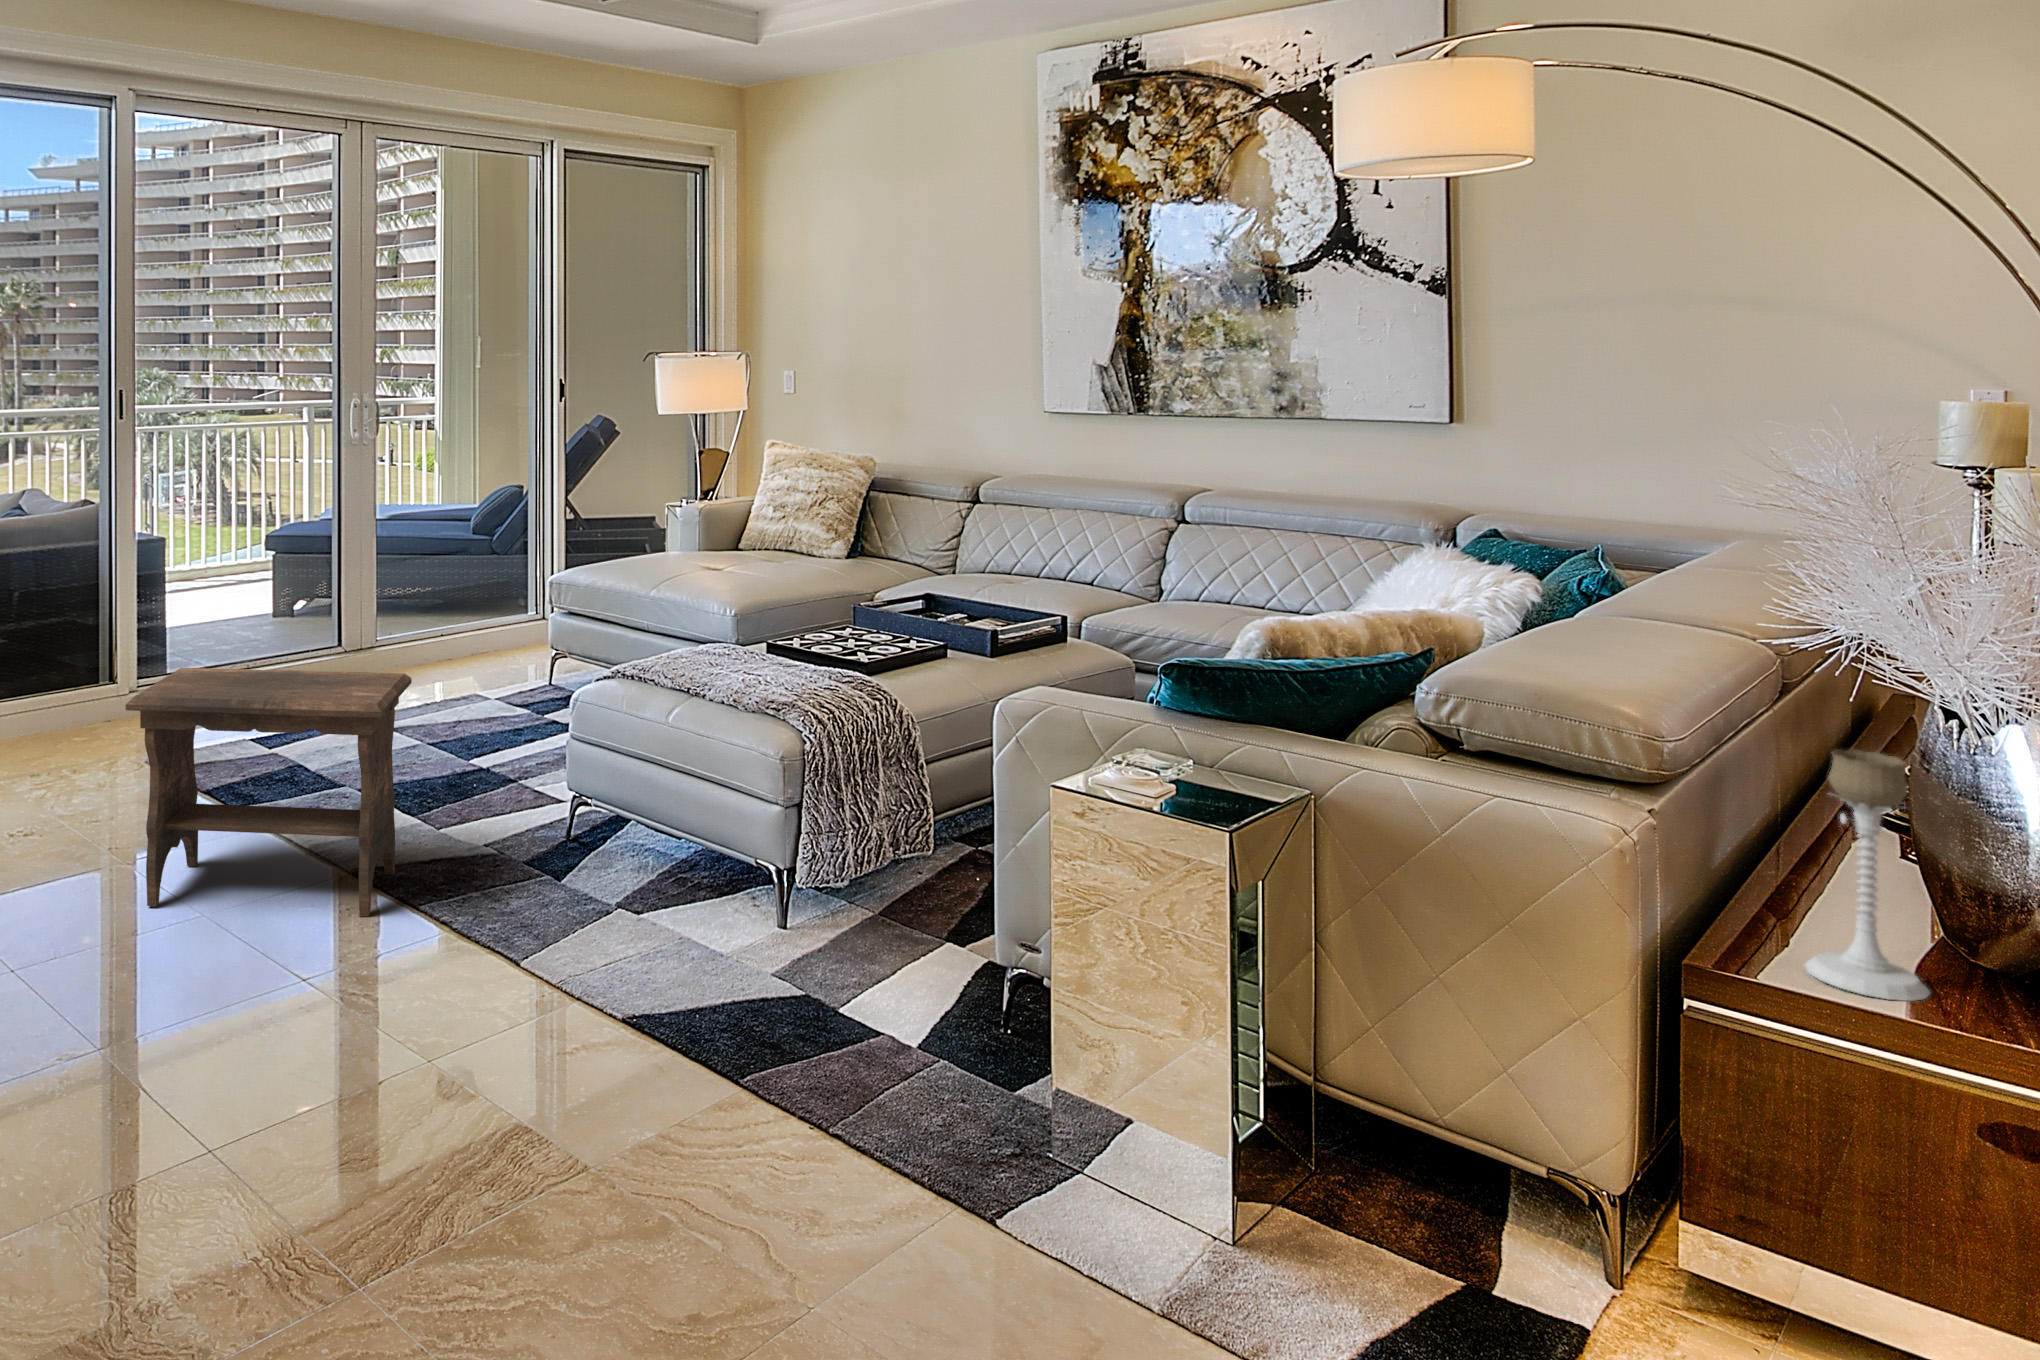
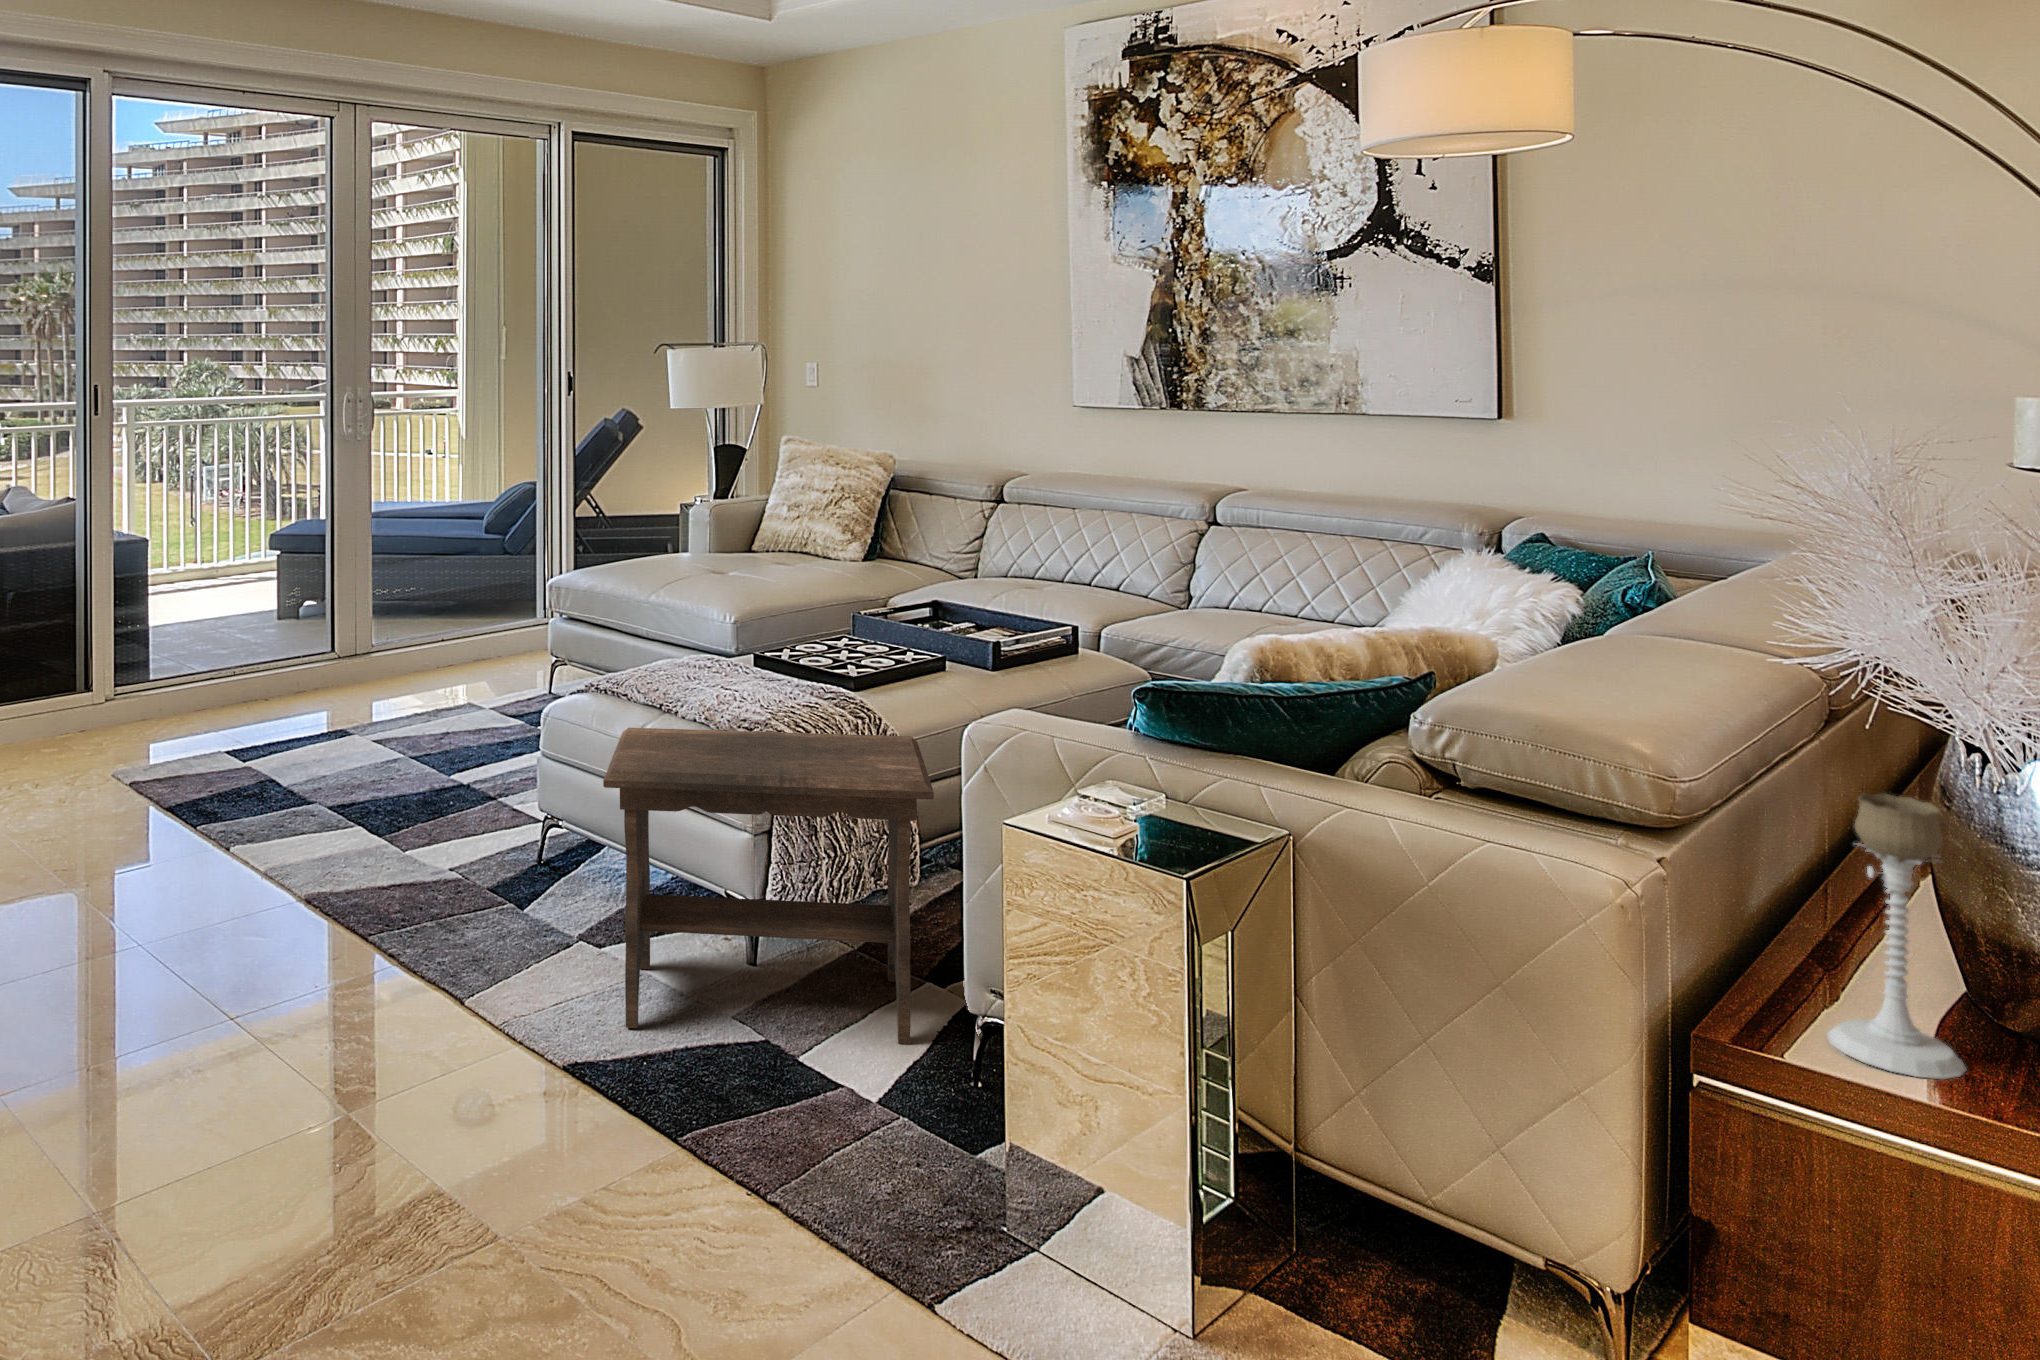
footstool: present [126,668,412,916] -> present [603,728,934,1044]

